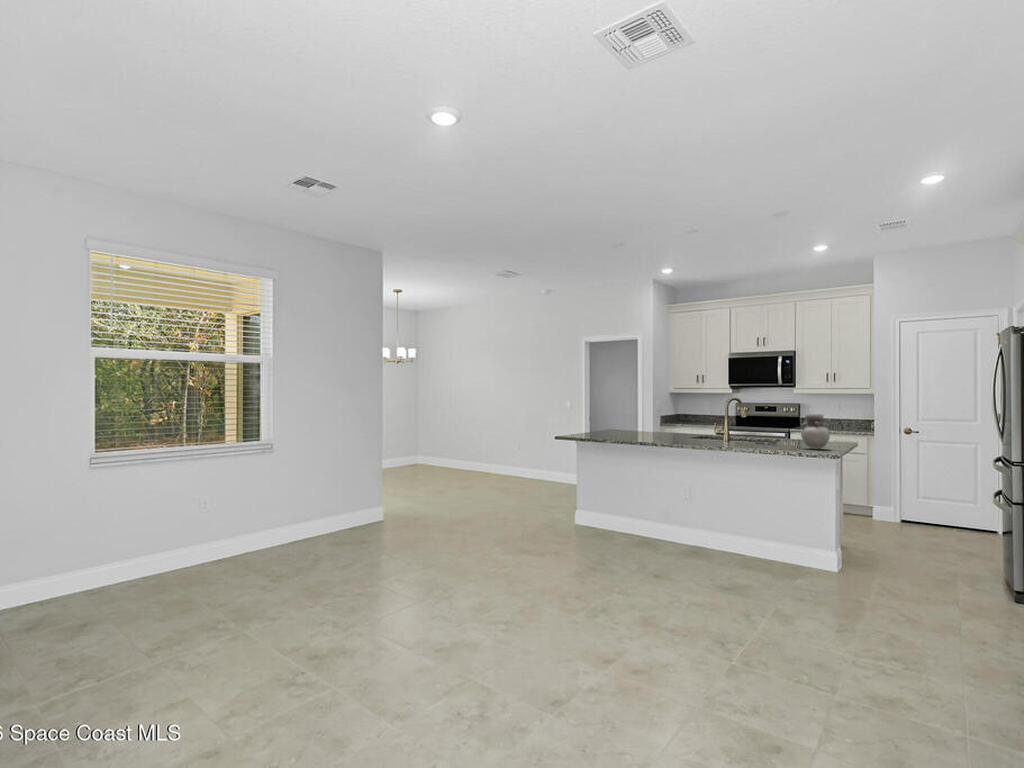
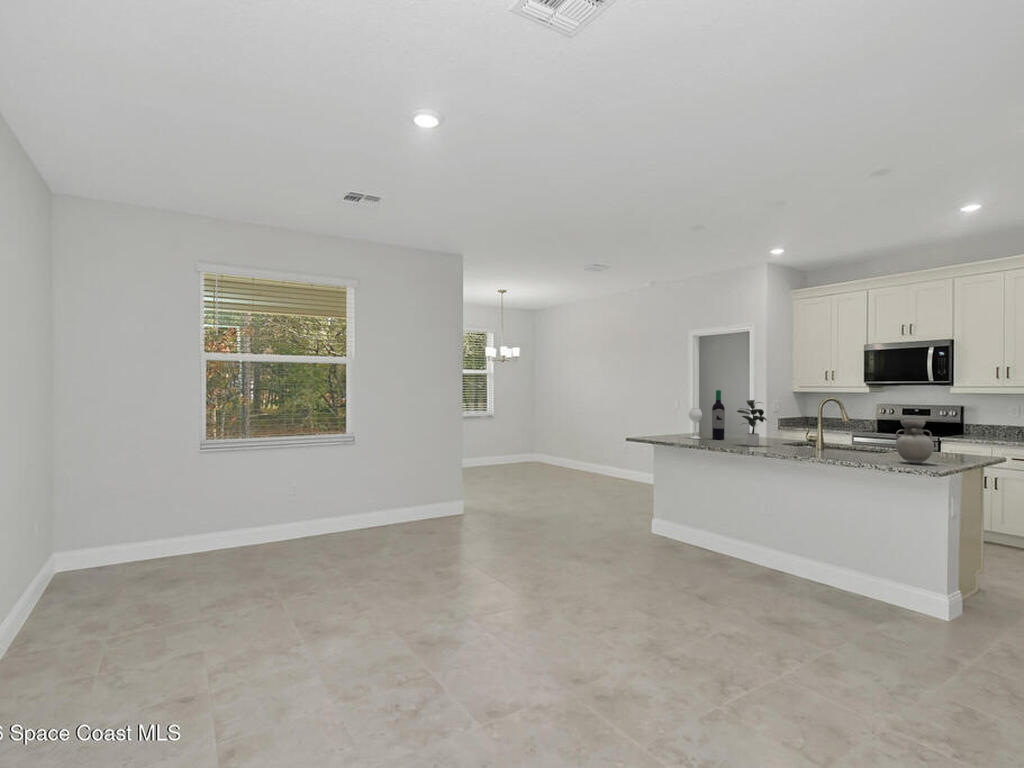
wine bottle: none [609,391,640,435] -> present [689,390,725,439]
potted plant: none [655,399,695,440] -> present [737,400,767,446]

